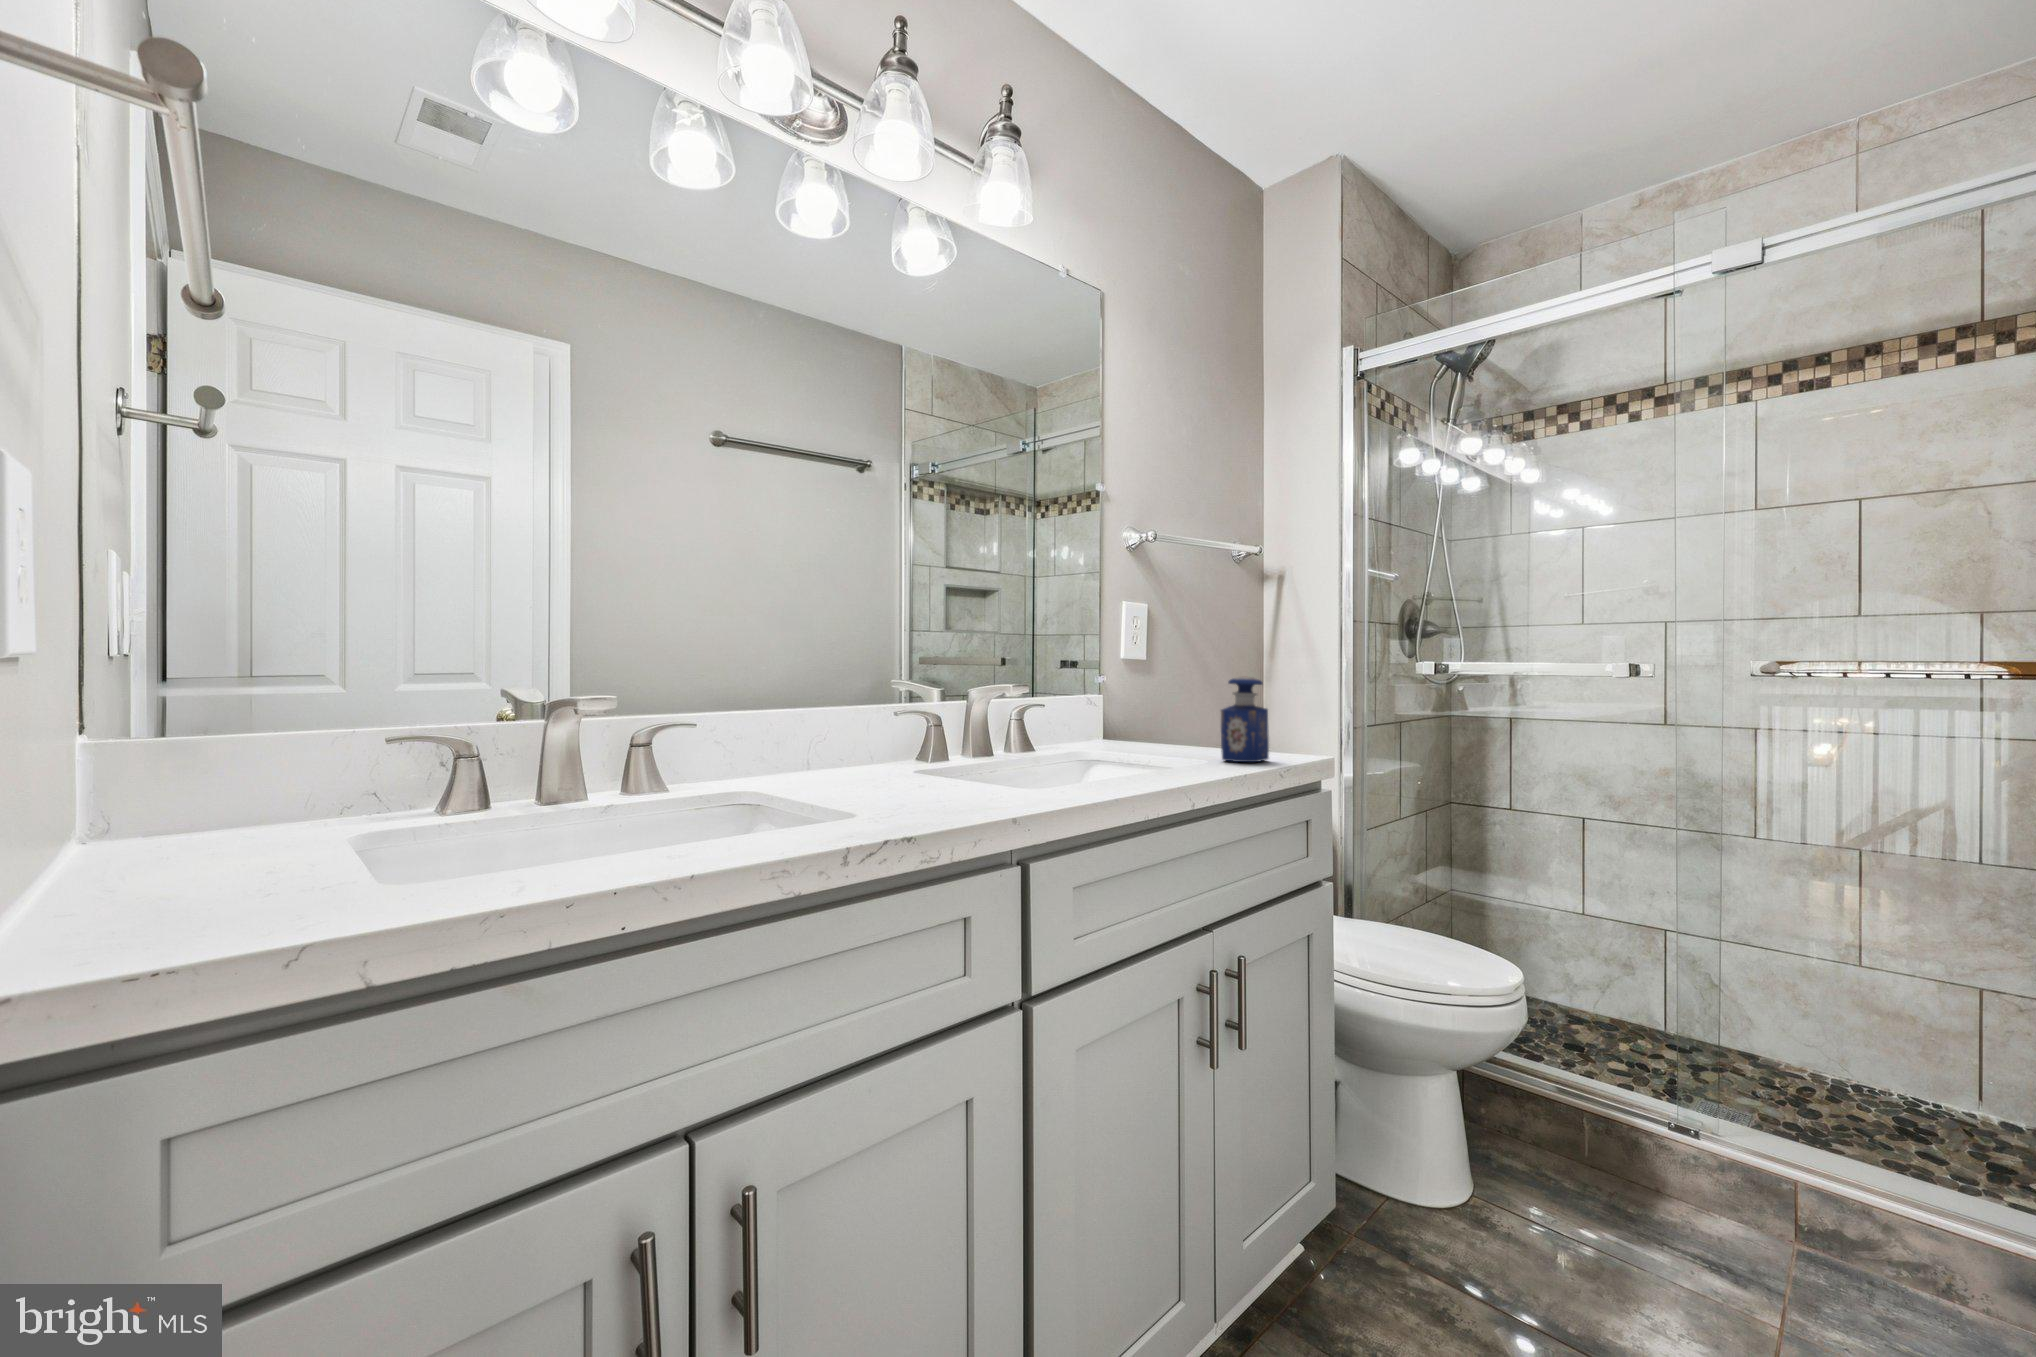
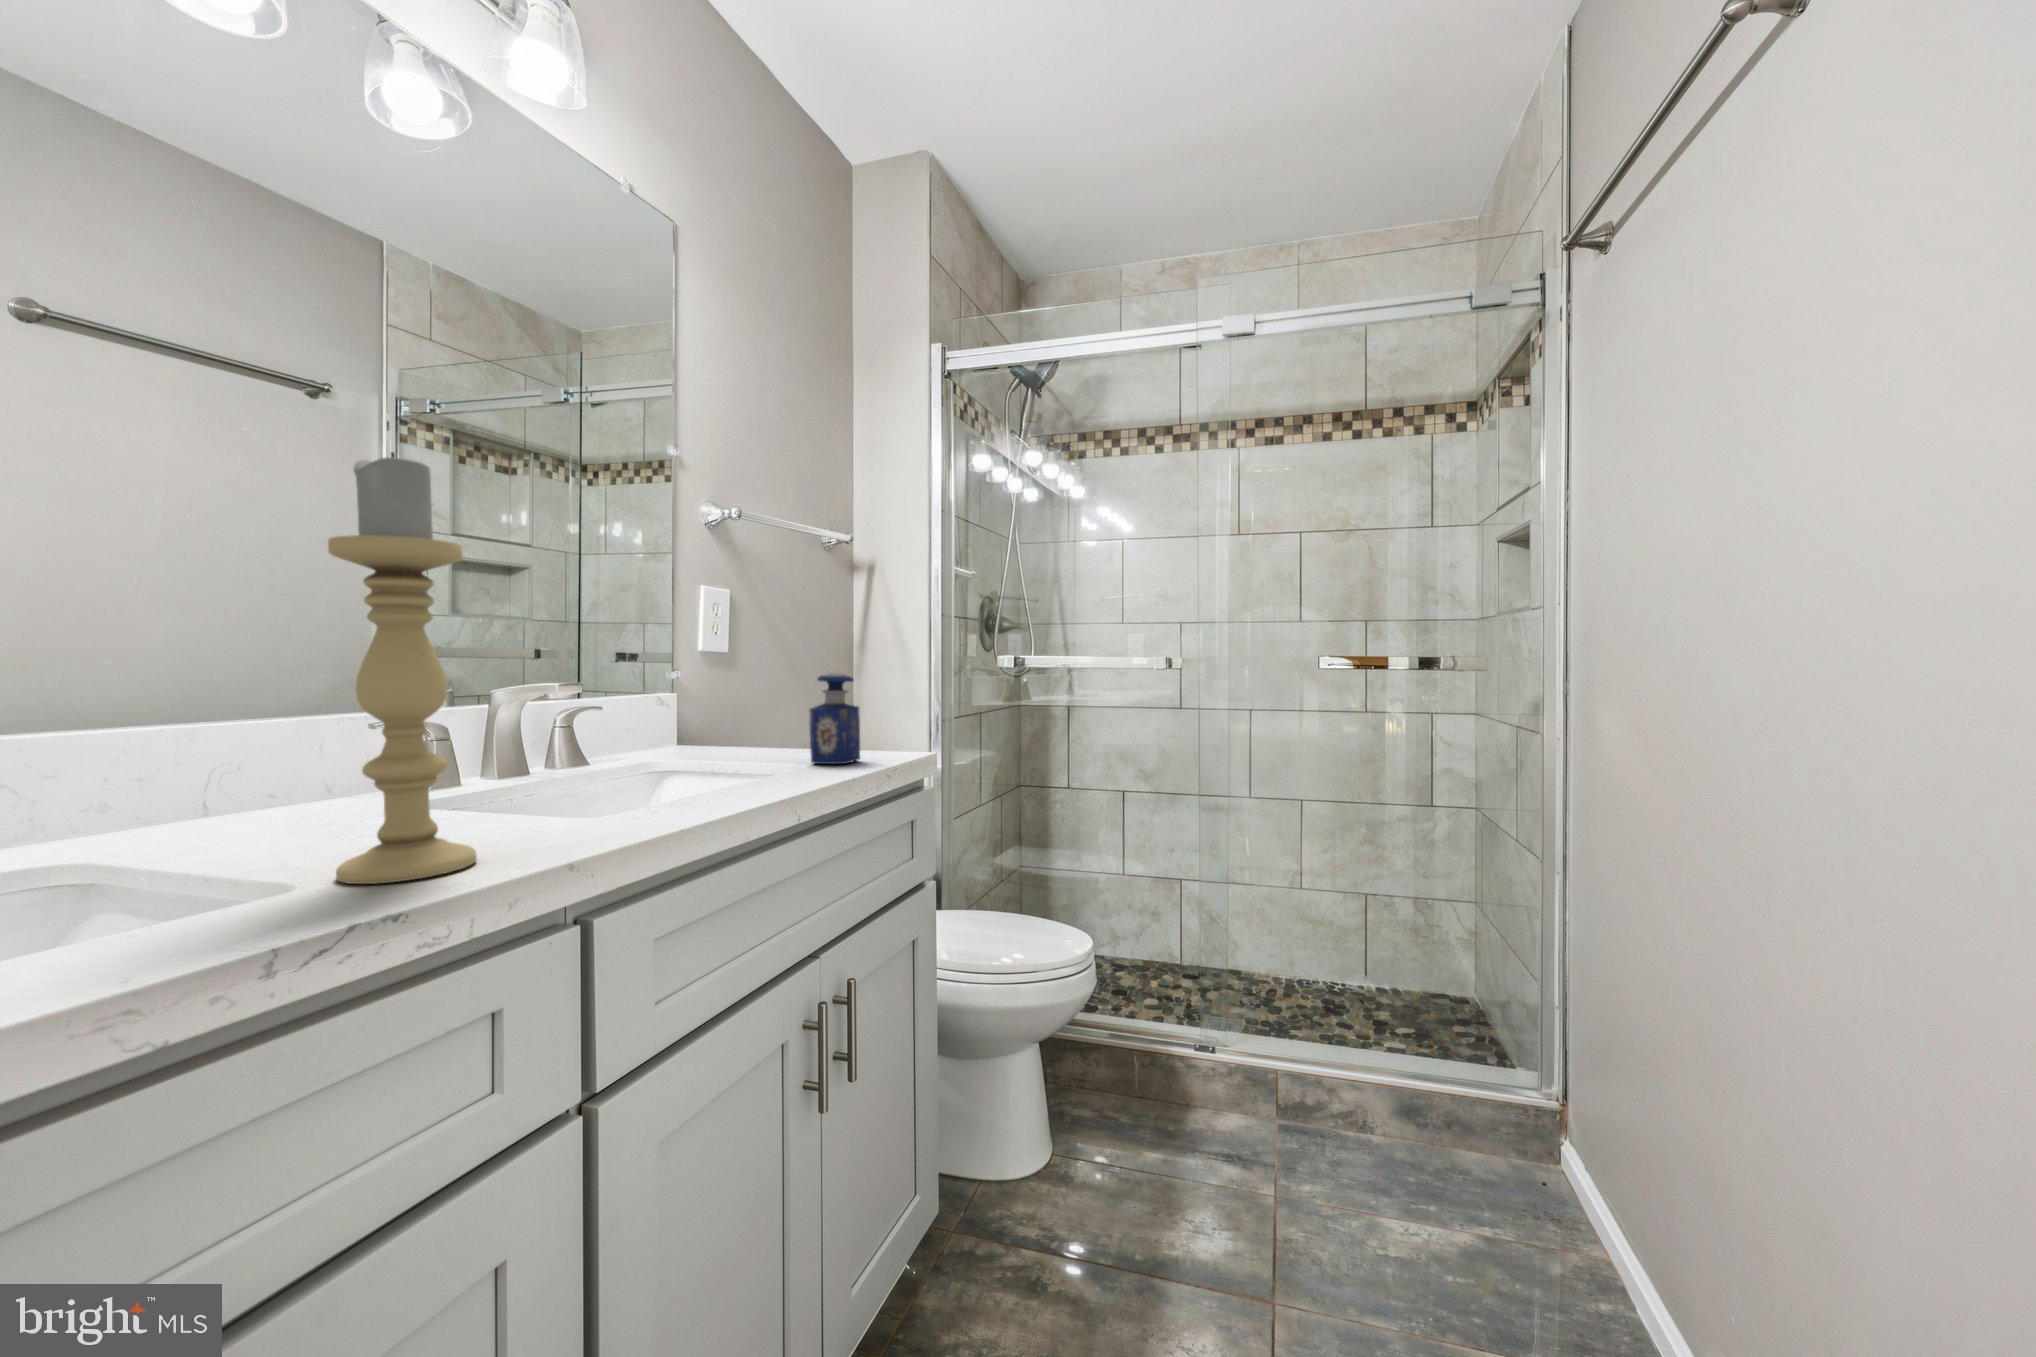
candle holder: none [891,513,973,817] -> present [328,452,477,884]

